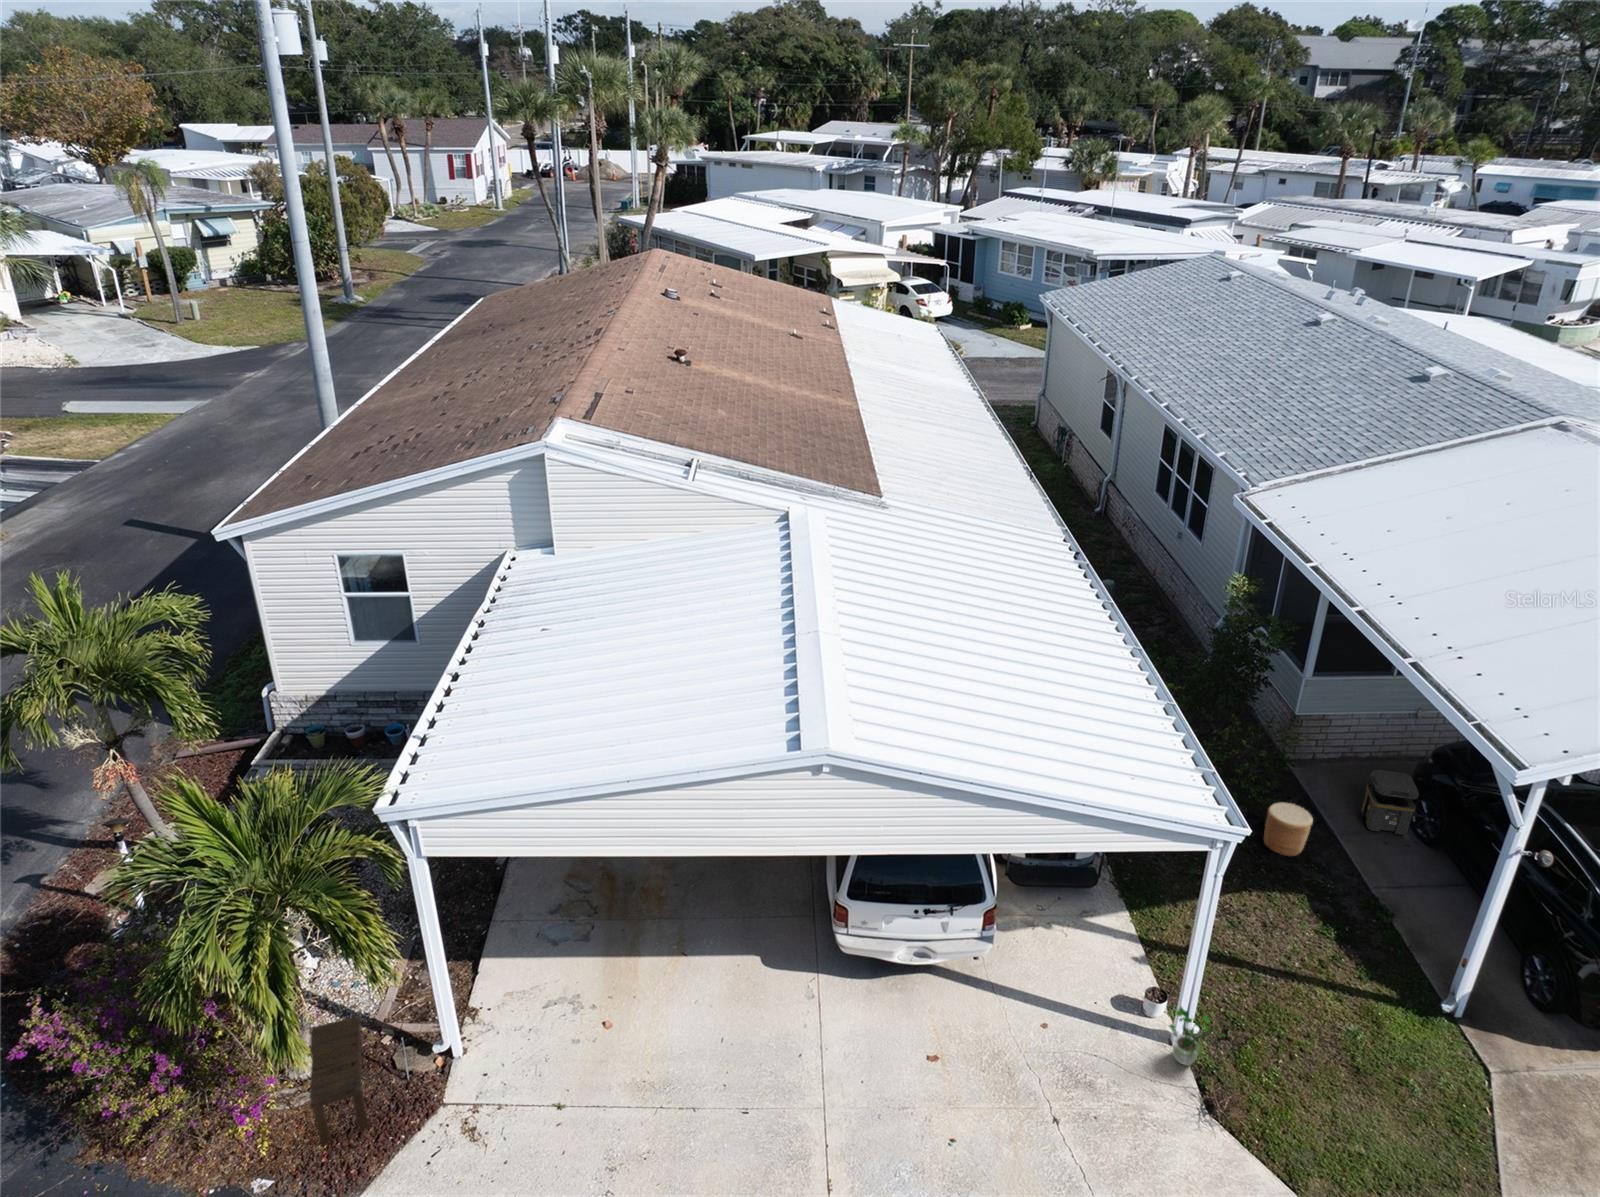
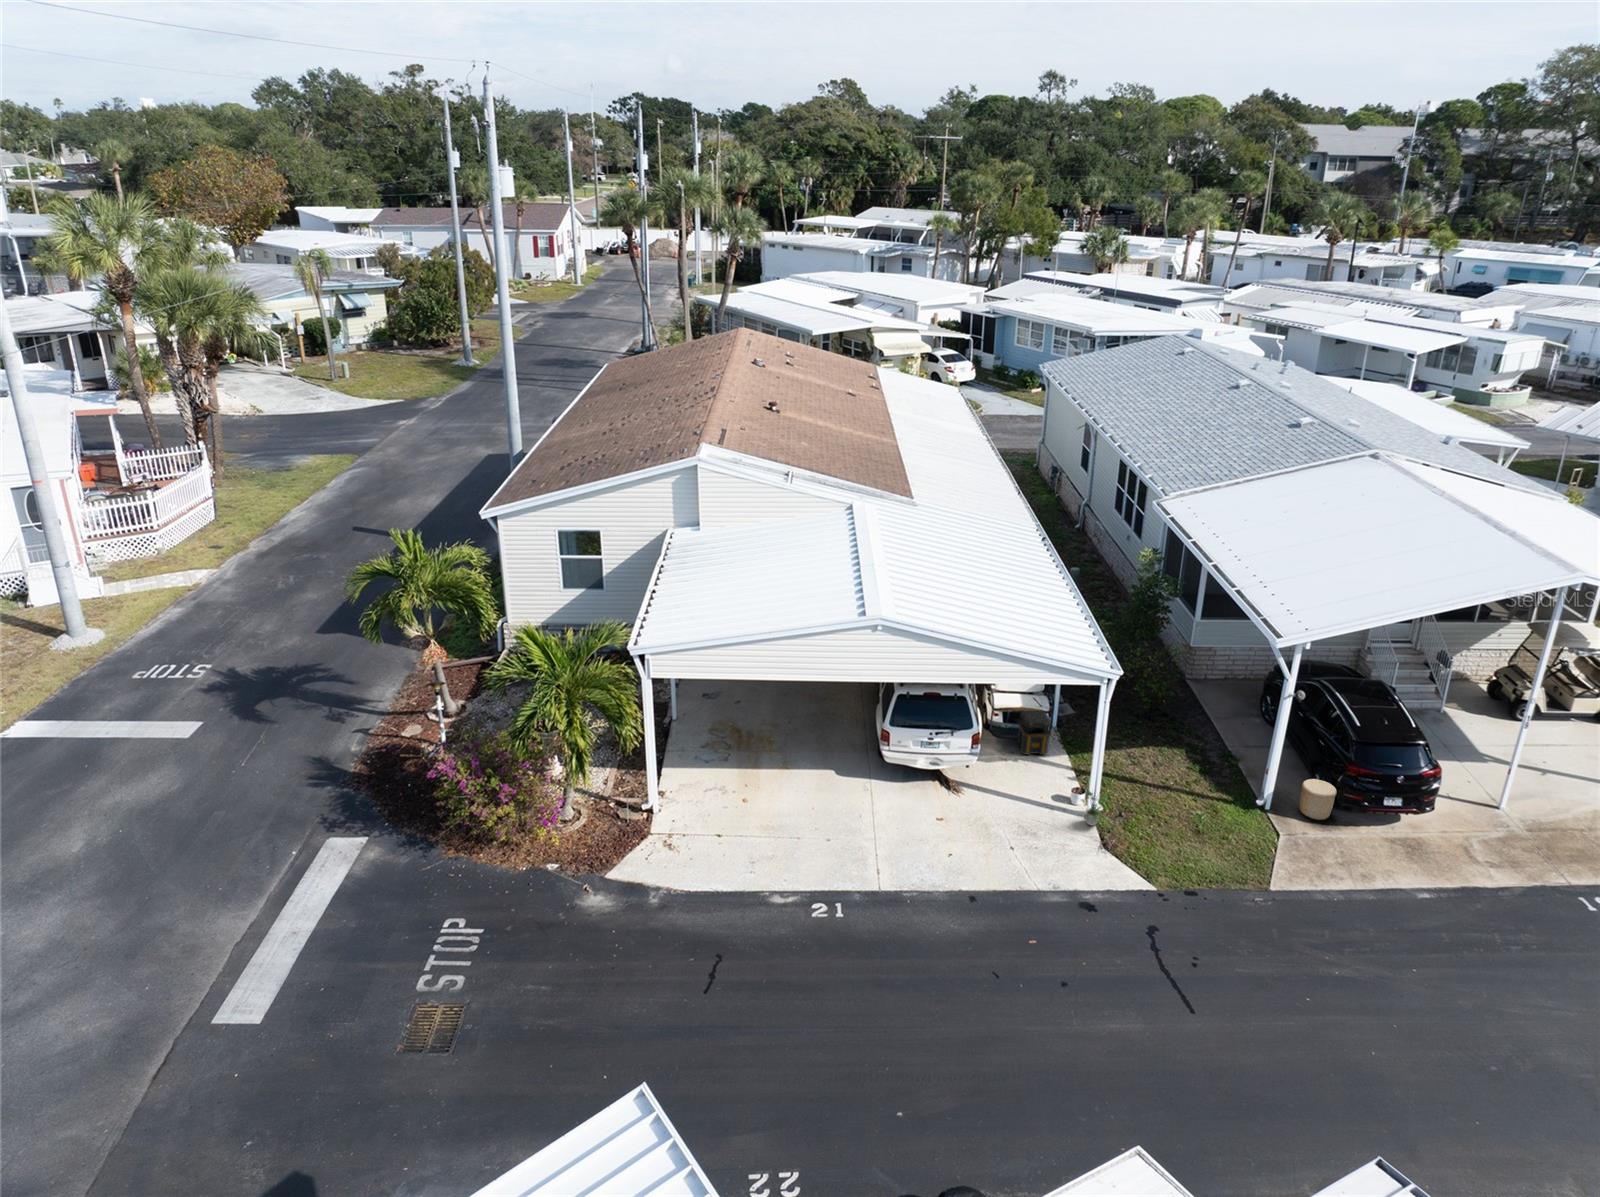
toolbox: present [1361,770,1419,835] -> present [1018,711,1051,755]
woven basket: present [1264,802,1313,856] -> present [1300,779,1337,820]
bench: present [309,1016,369,1145] -> none [575,782,611,845]

